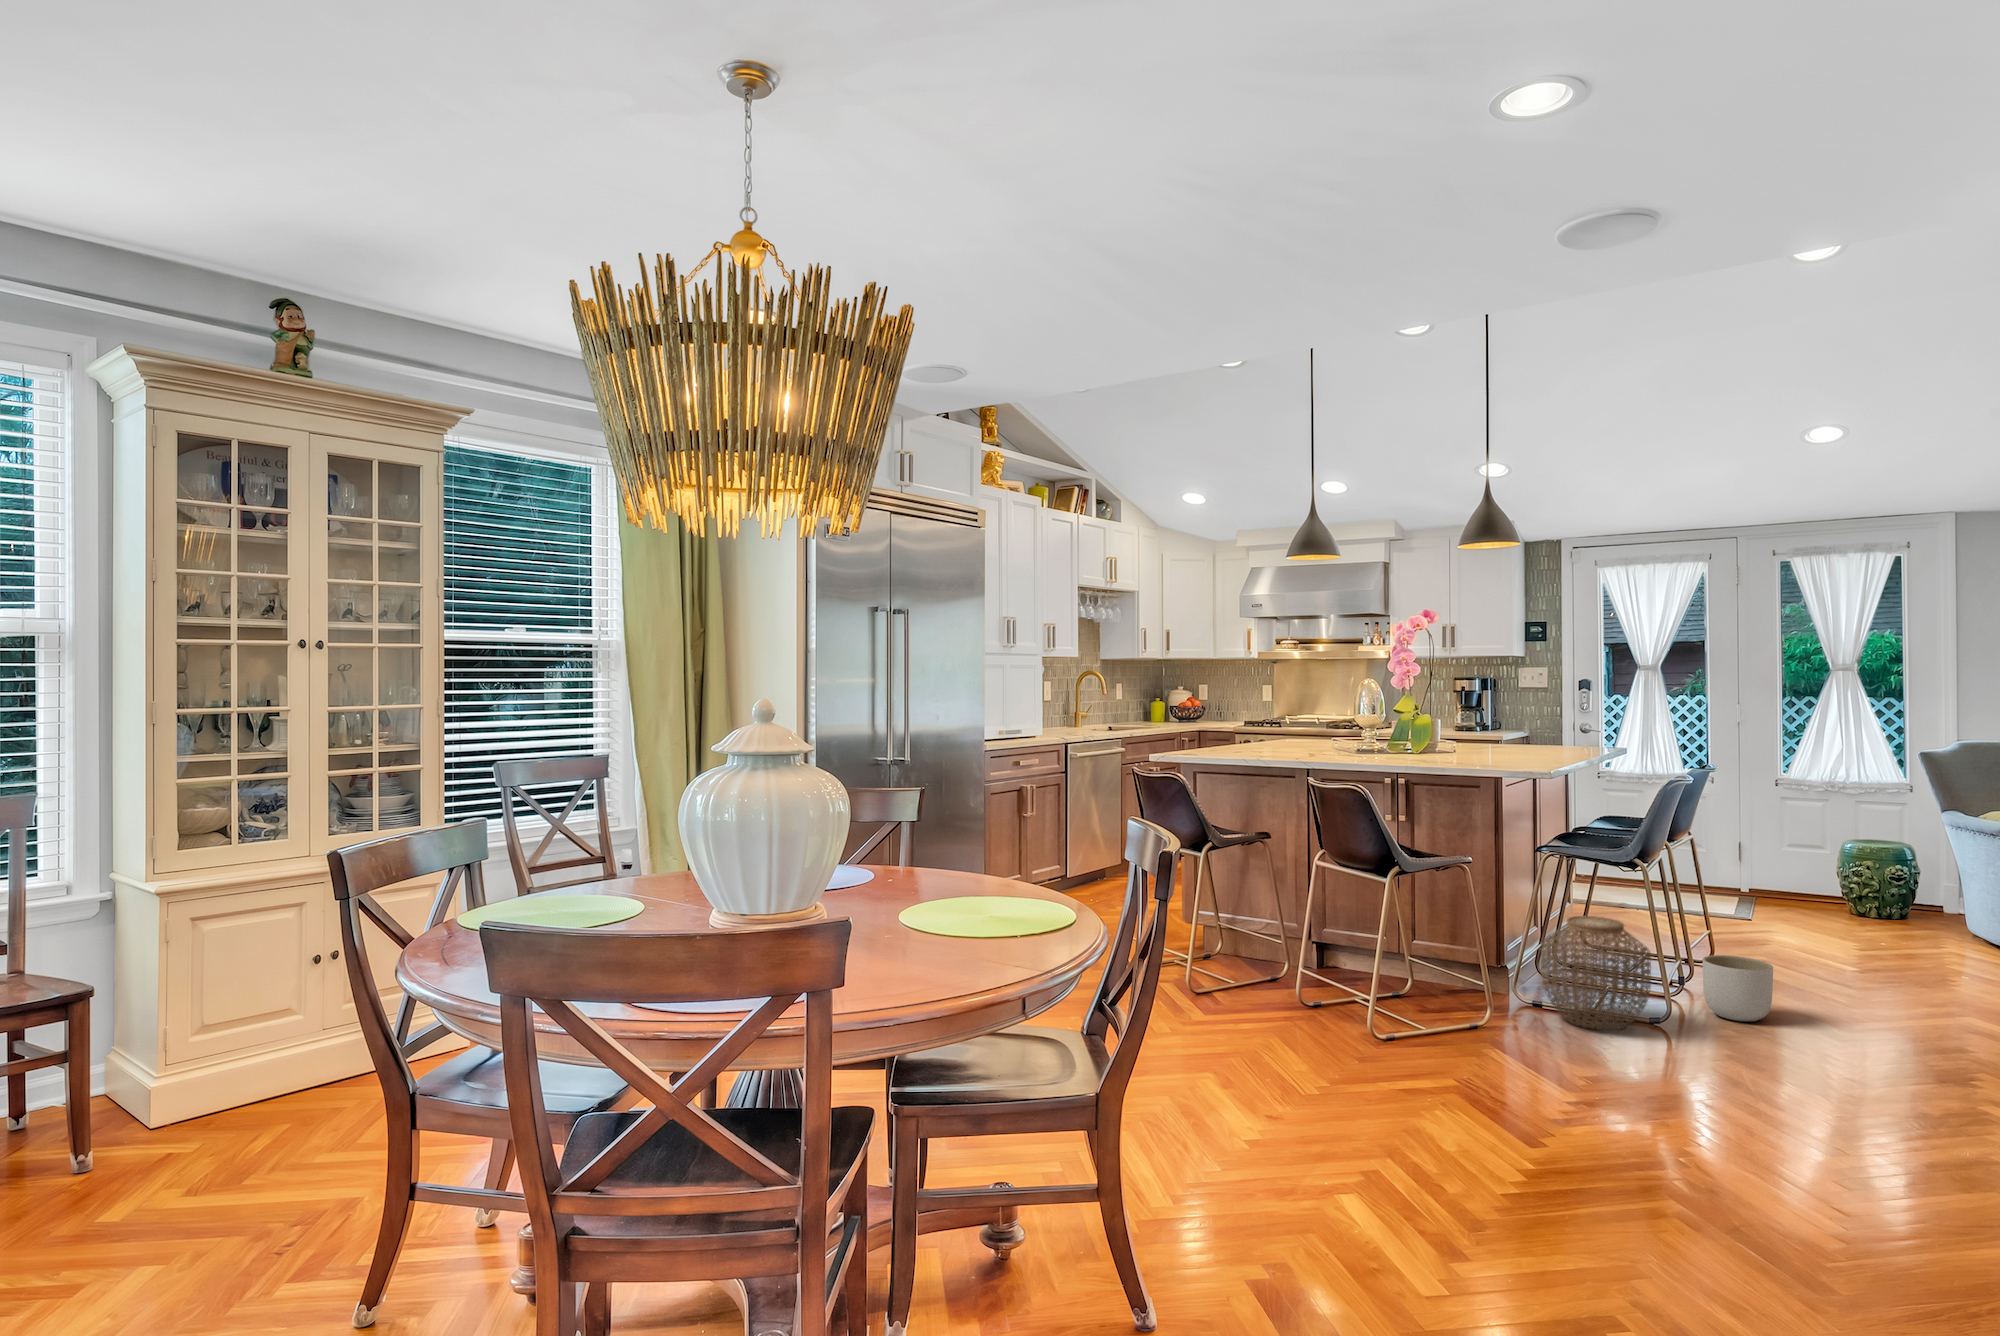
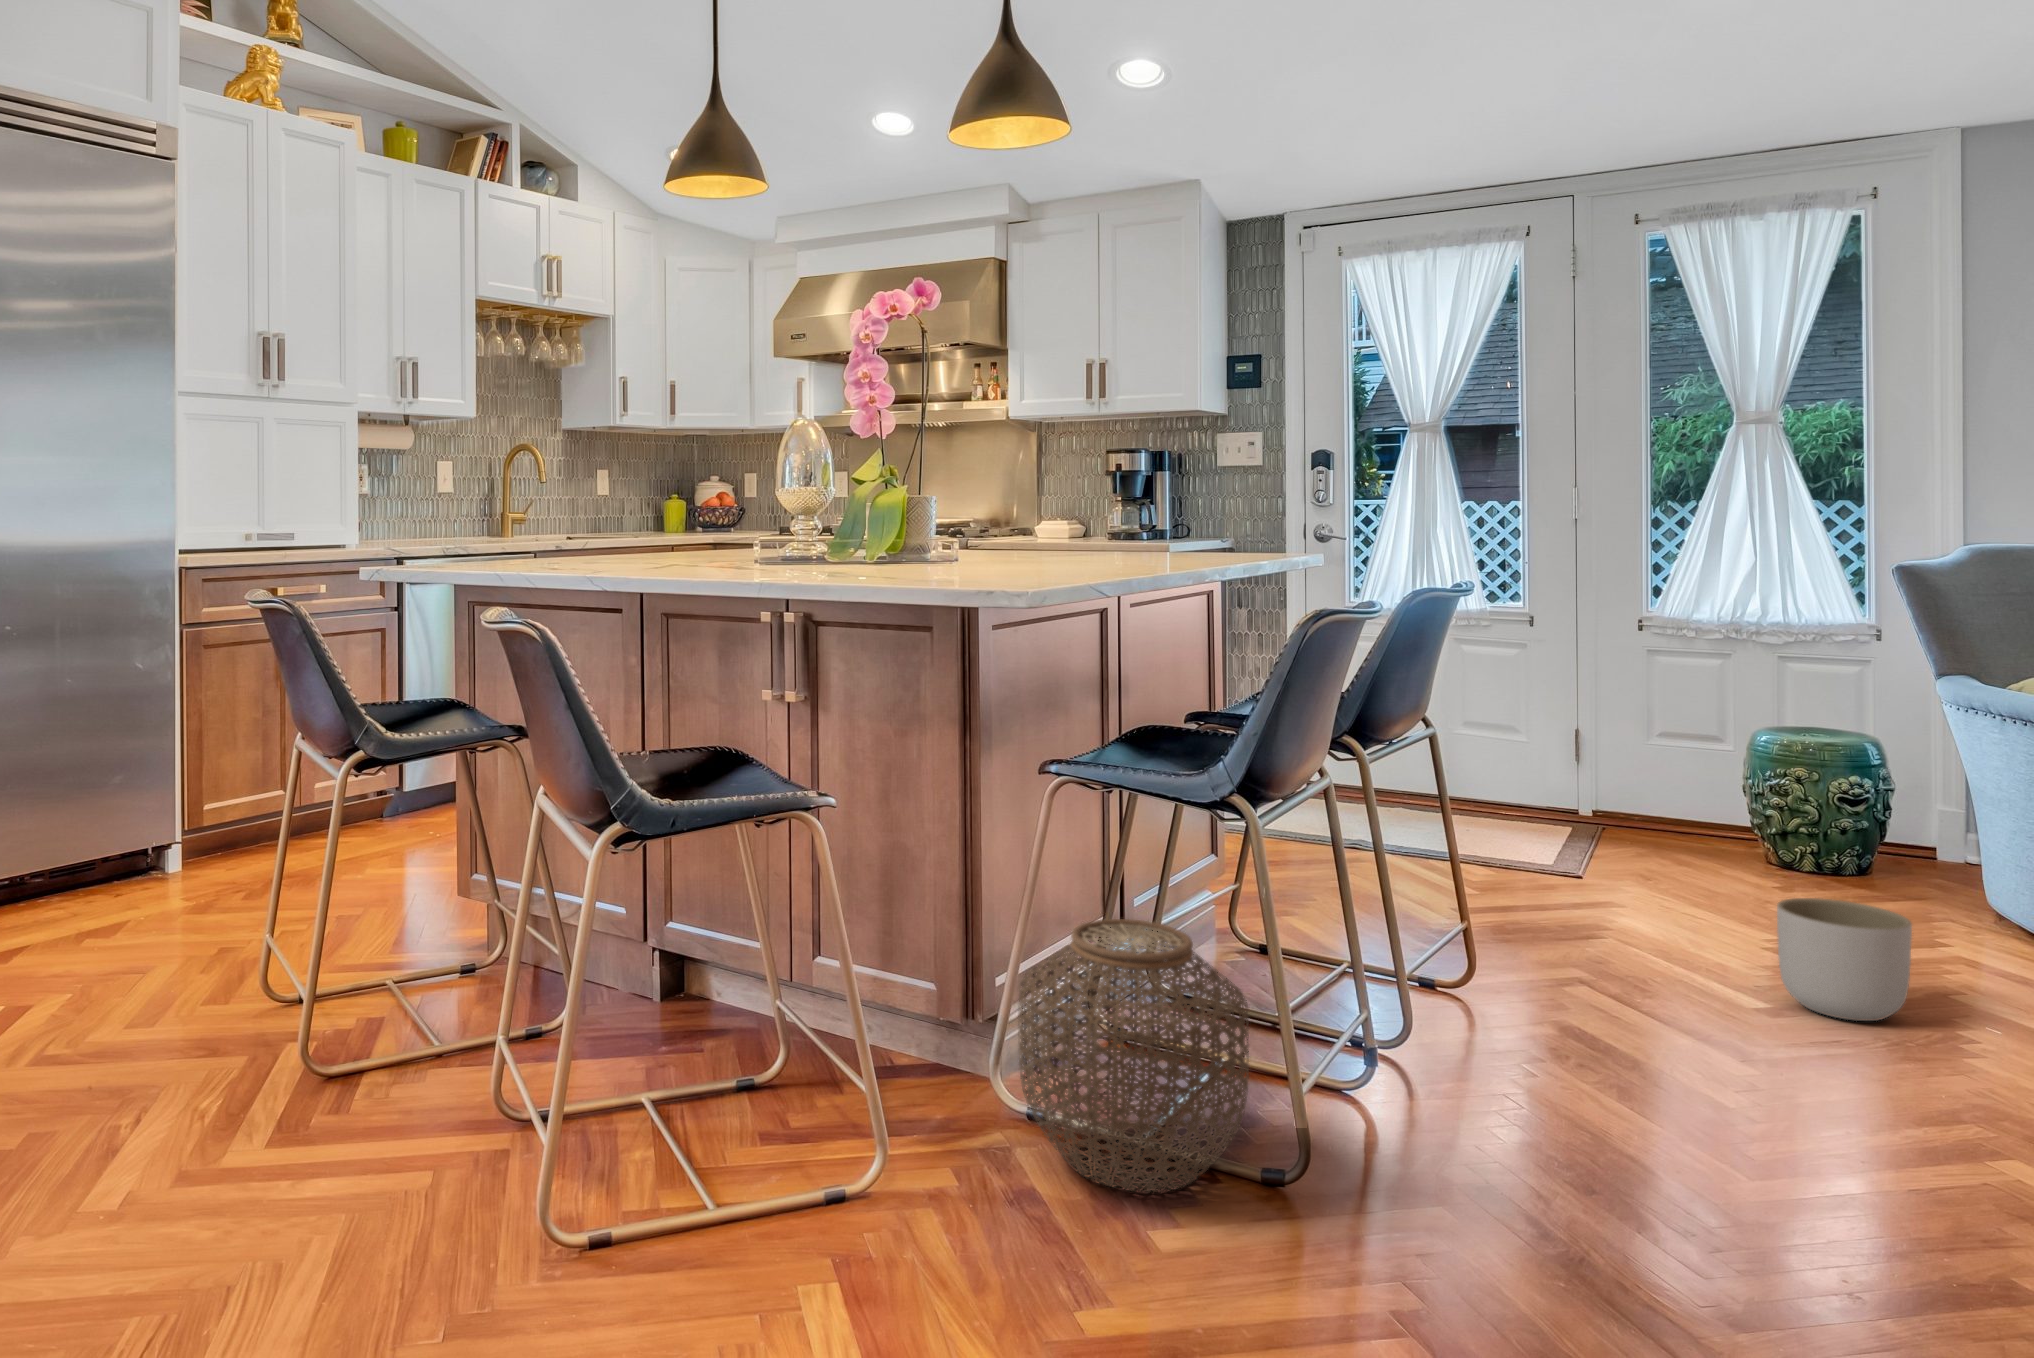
planter: present [1703,955,1773,1021] -> present [1777,898,1912,1021]

